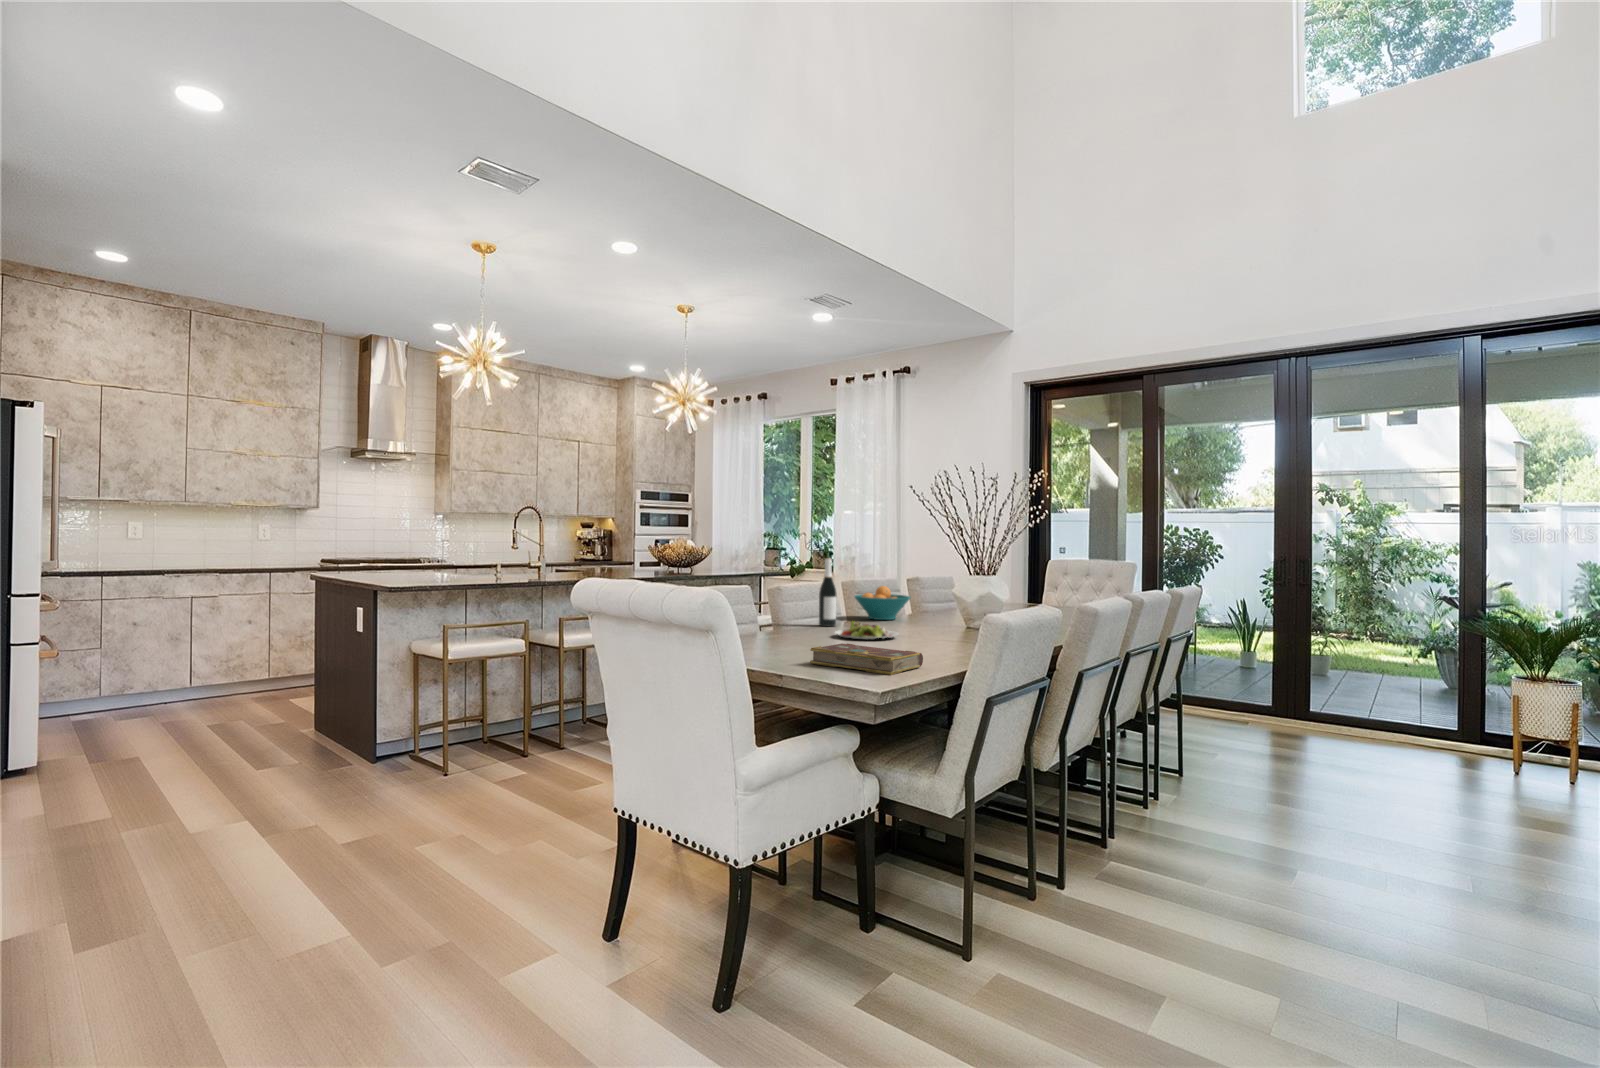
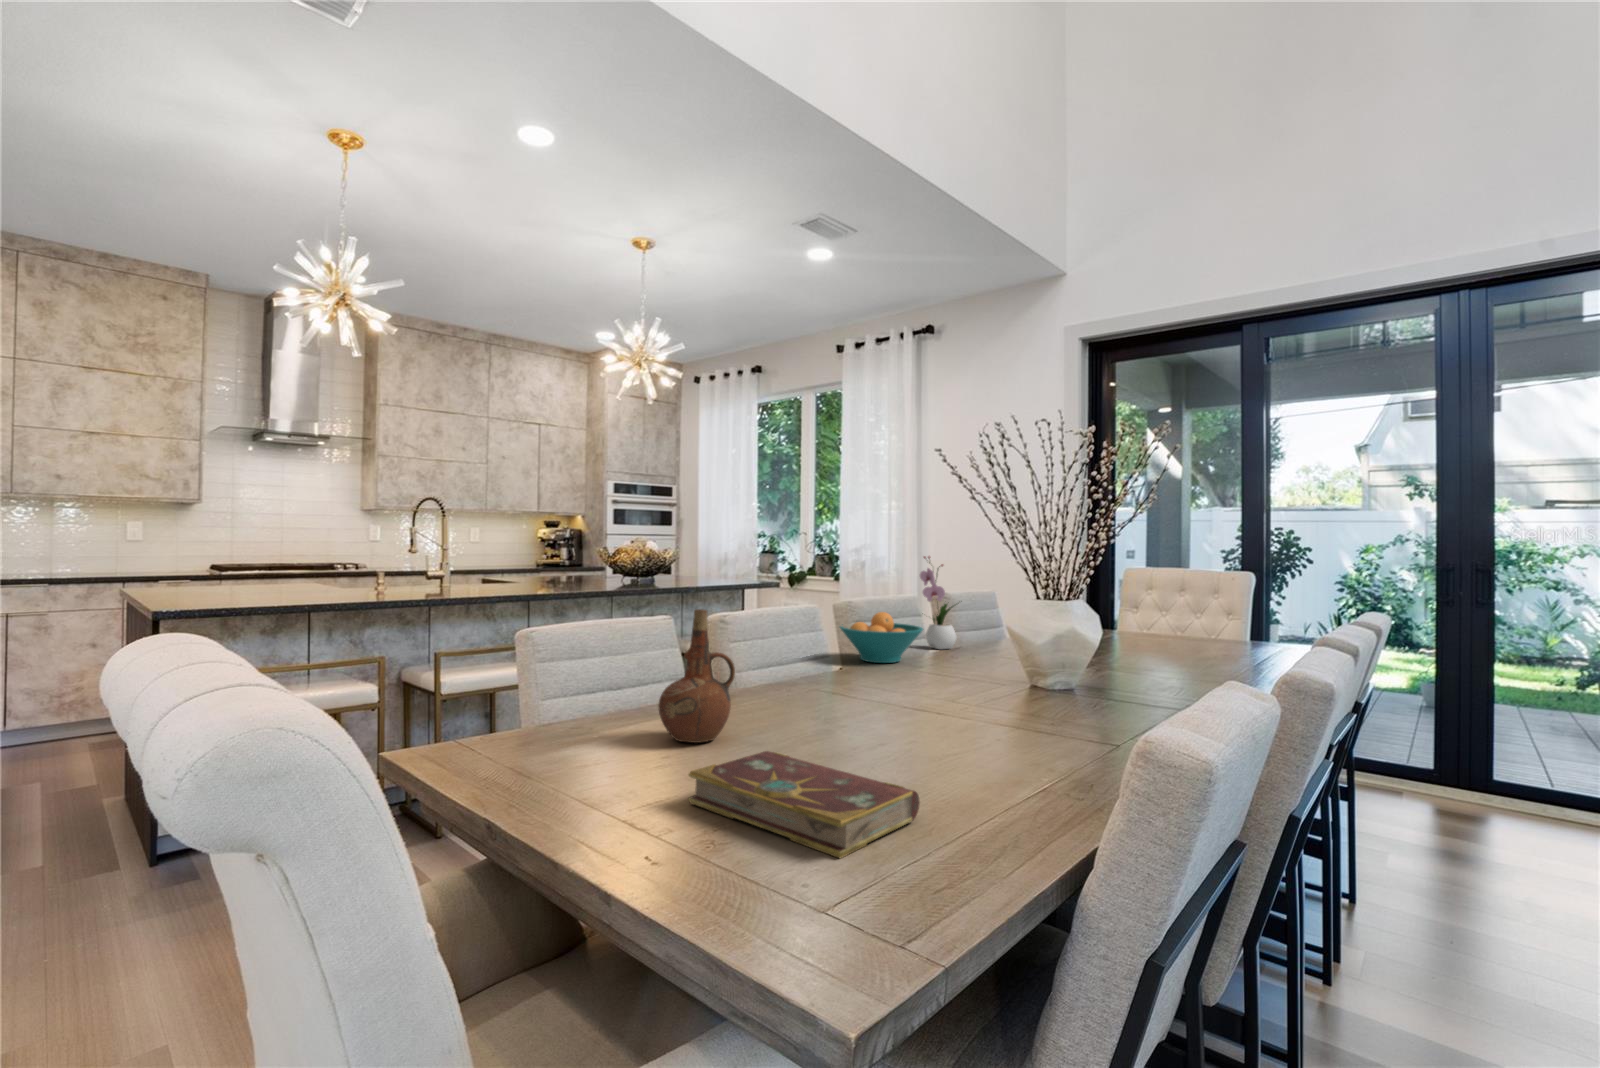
flower arrangement: none [906,548,937,614] -> present [920,556,957,649]
wine bottle: present [819,558,836,626] -> none [778,573,805,678]
ceramic pitcher: none [772,575,814,648] -> present [658,609,735,743]
salad plate: present [835,621,898,639] -> none [787,678,894,715]

